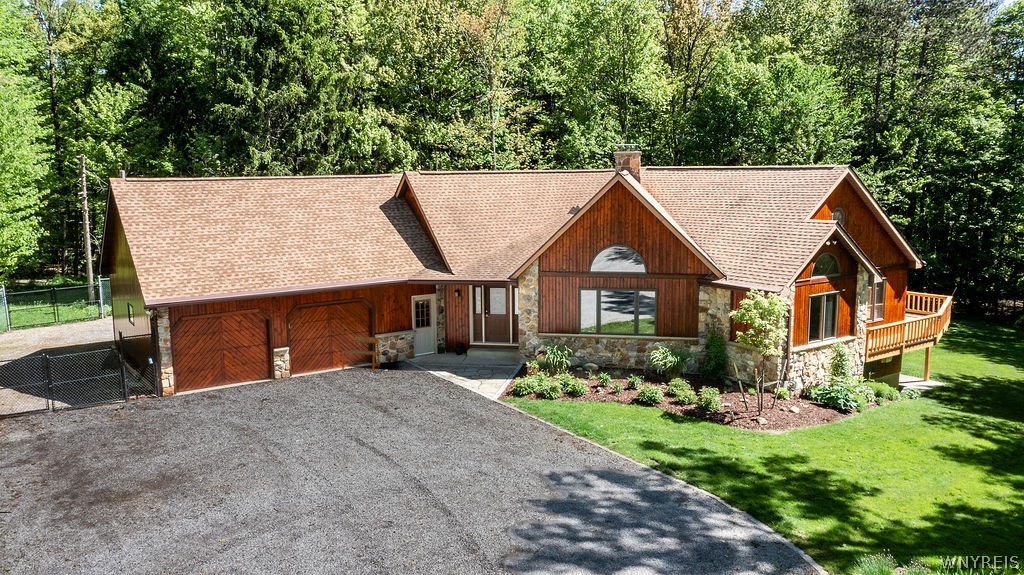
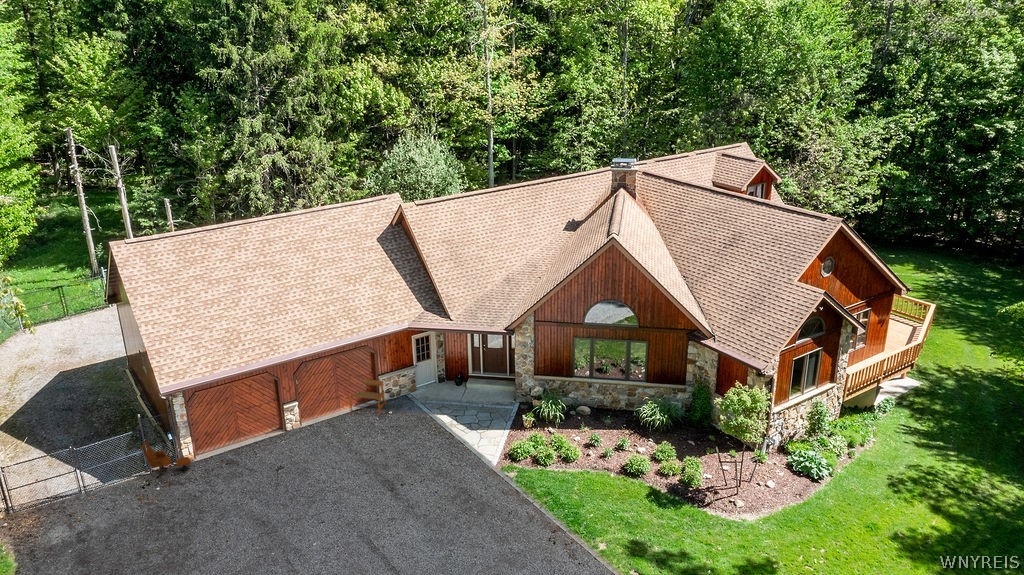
lounge chair: none [116,363,168,403] -> present [141,441,191,473]

